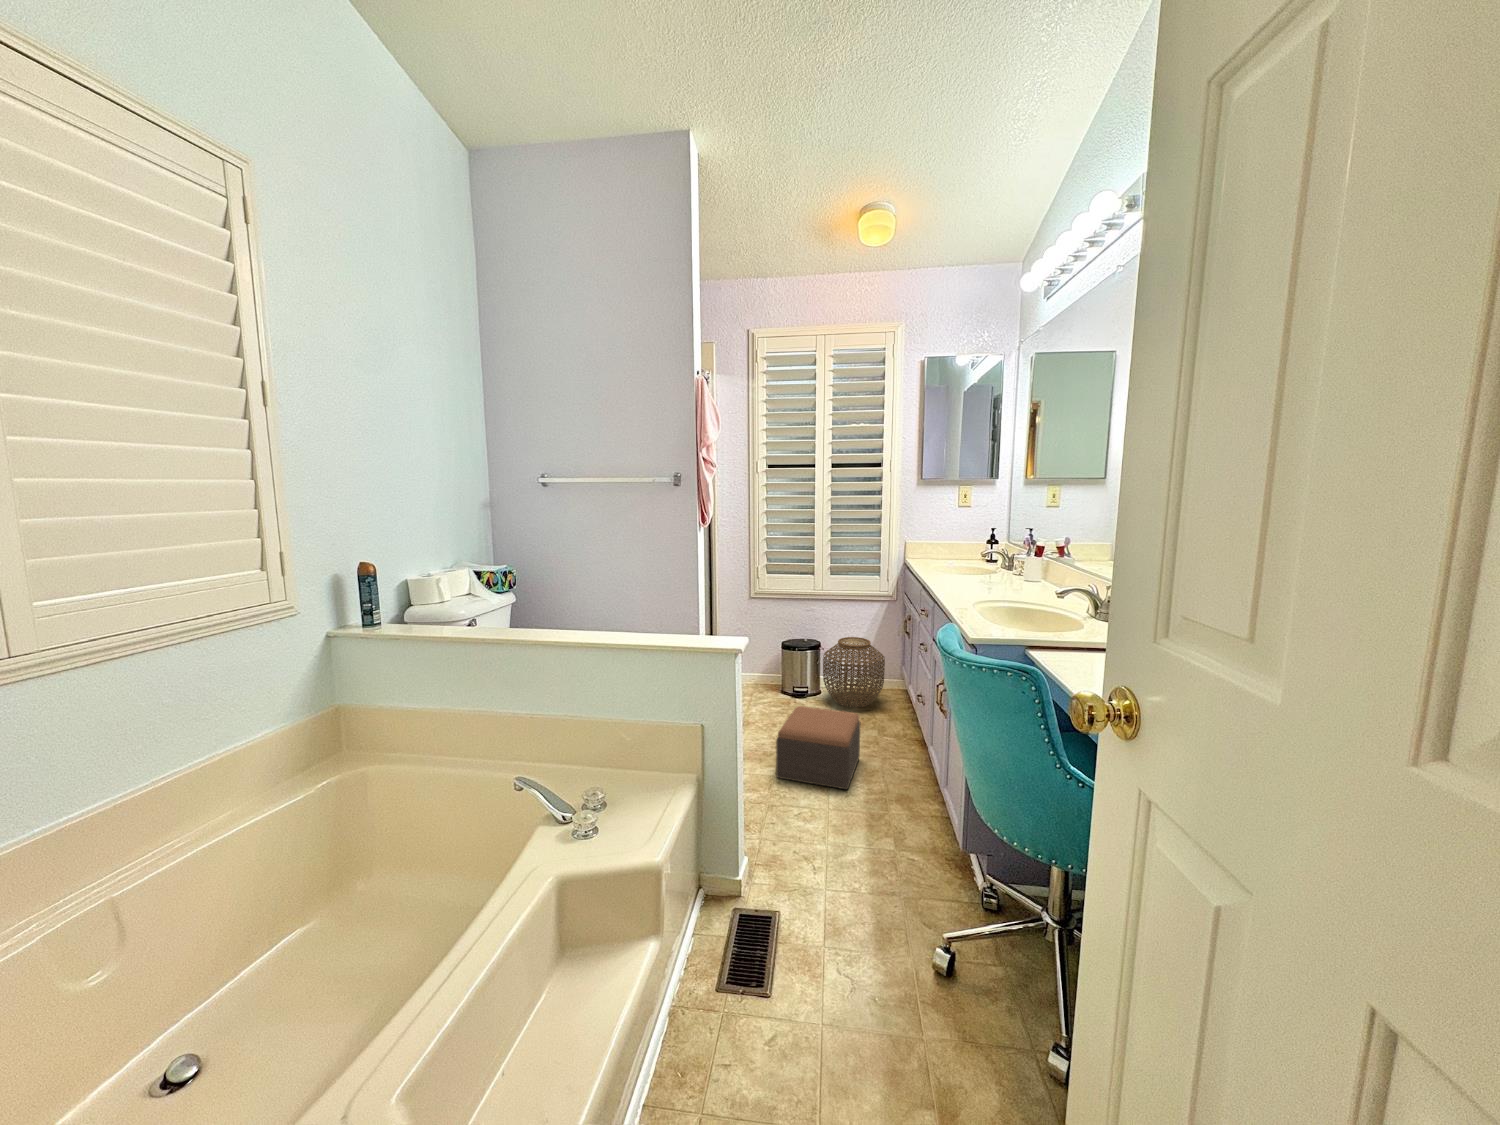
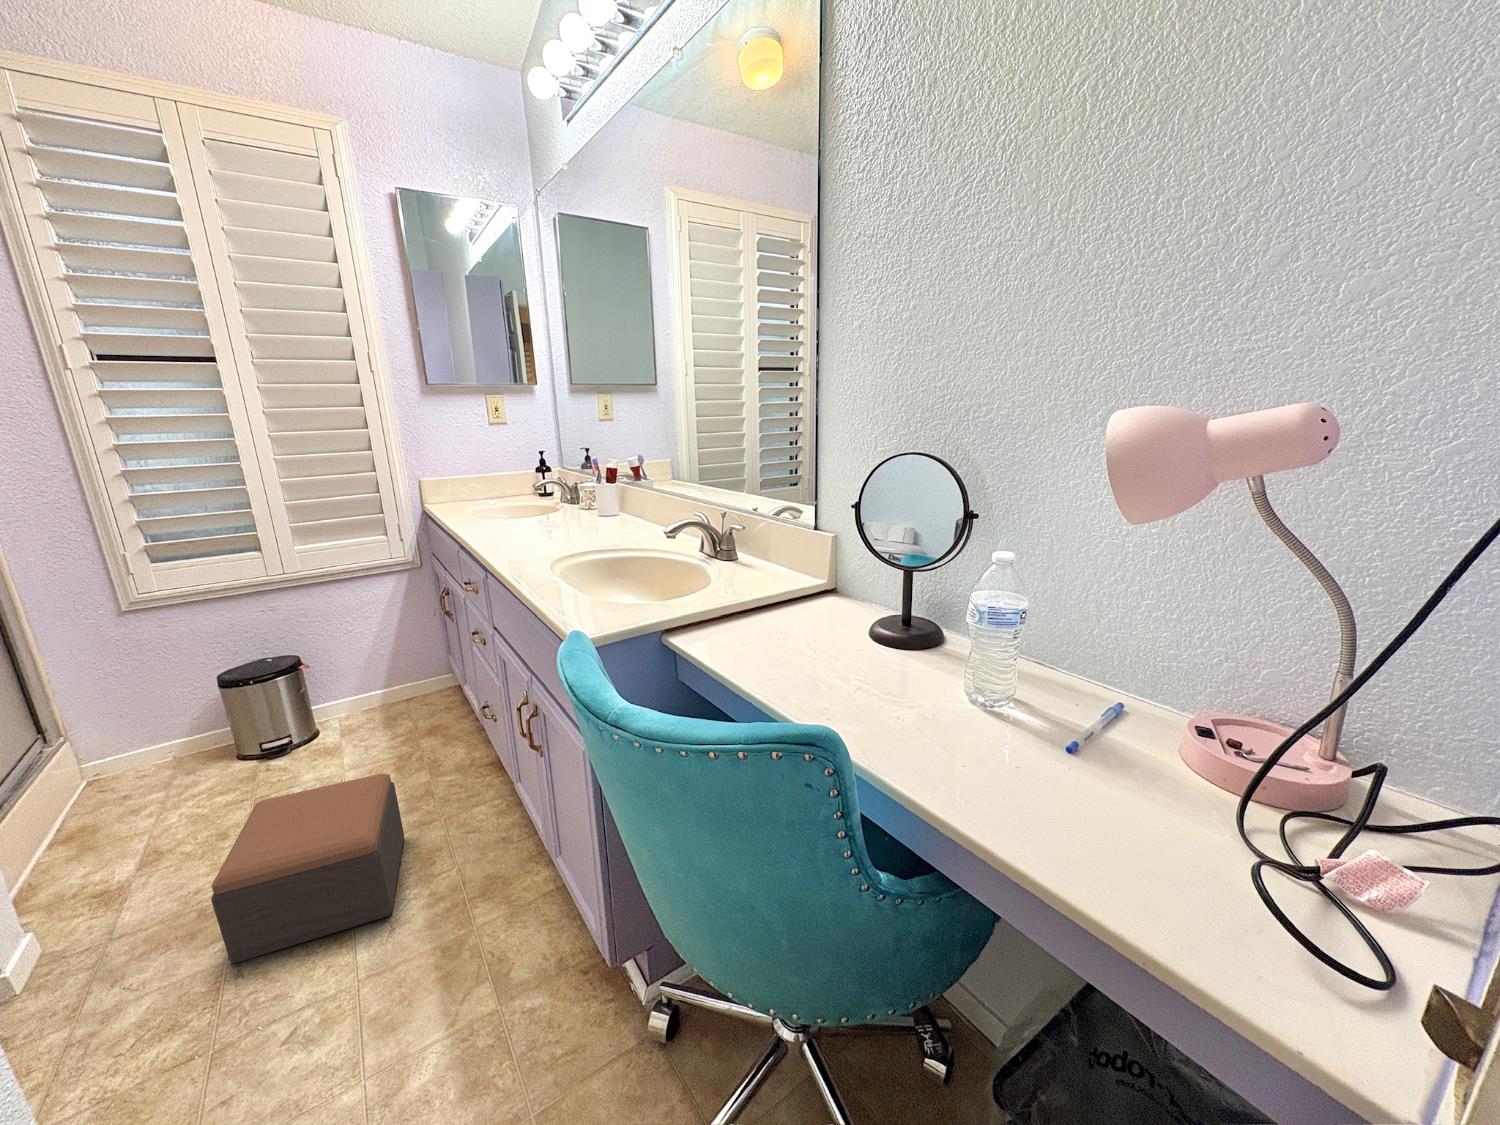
woven basket: present [823,637,885,707] -> none [308,634,424,744]

